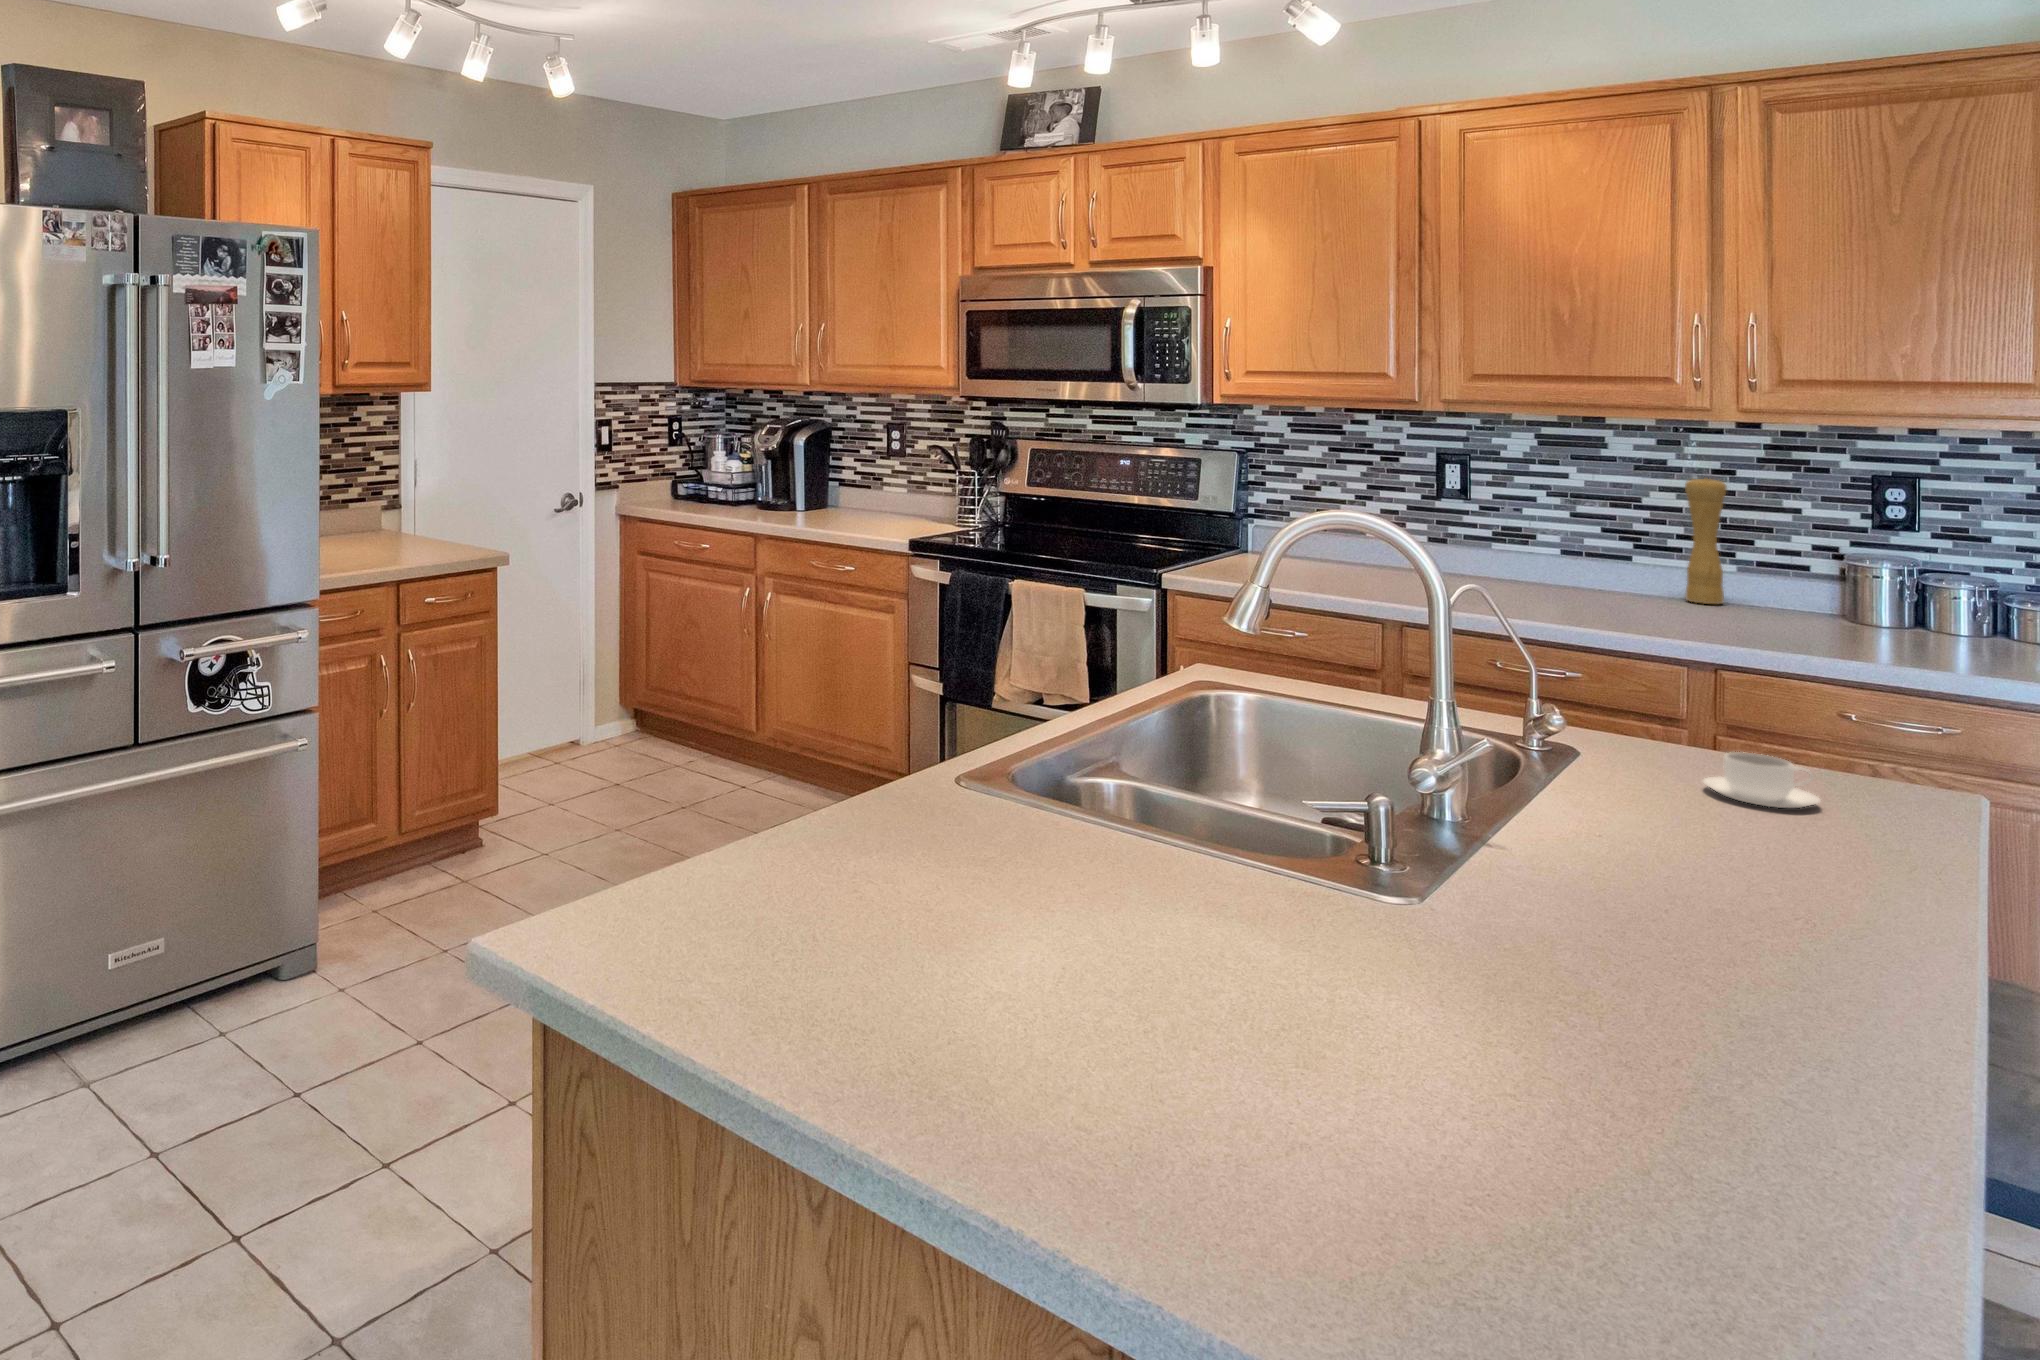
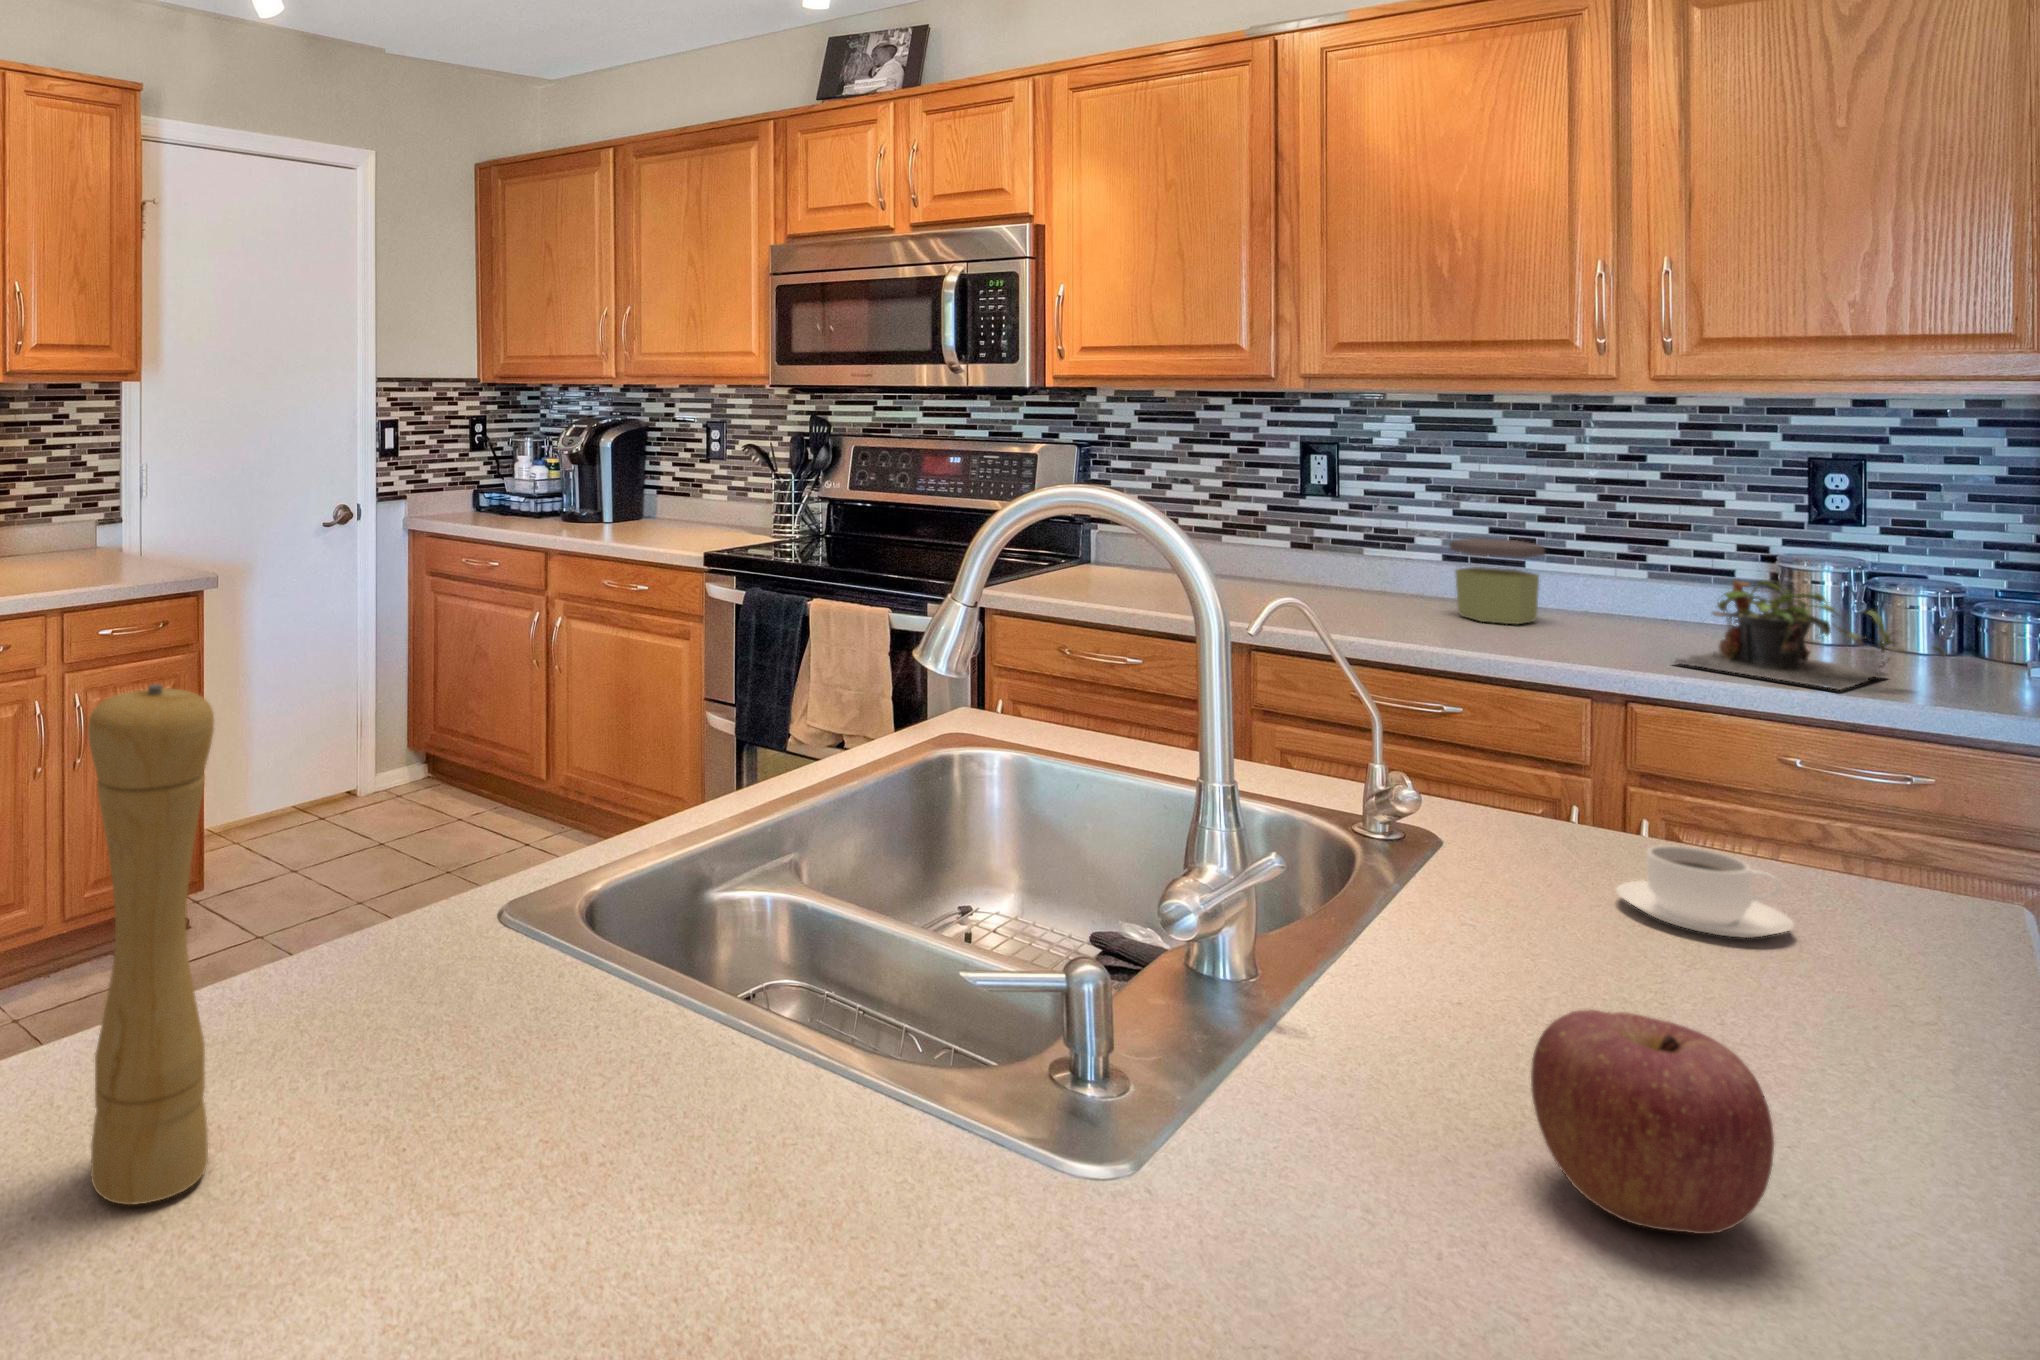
pepper mill: present [1685,477,1727,604] -> present [88,684,214,1205]
jar: none [1568,537,1649,608] -> present [1450,538,1545,624]
plant: none [1751,574,1972,661] -> present [1675,580,1945,690]
apple: none [1651,819,1786,930] -> present [1531,1010,1774,1234]

